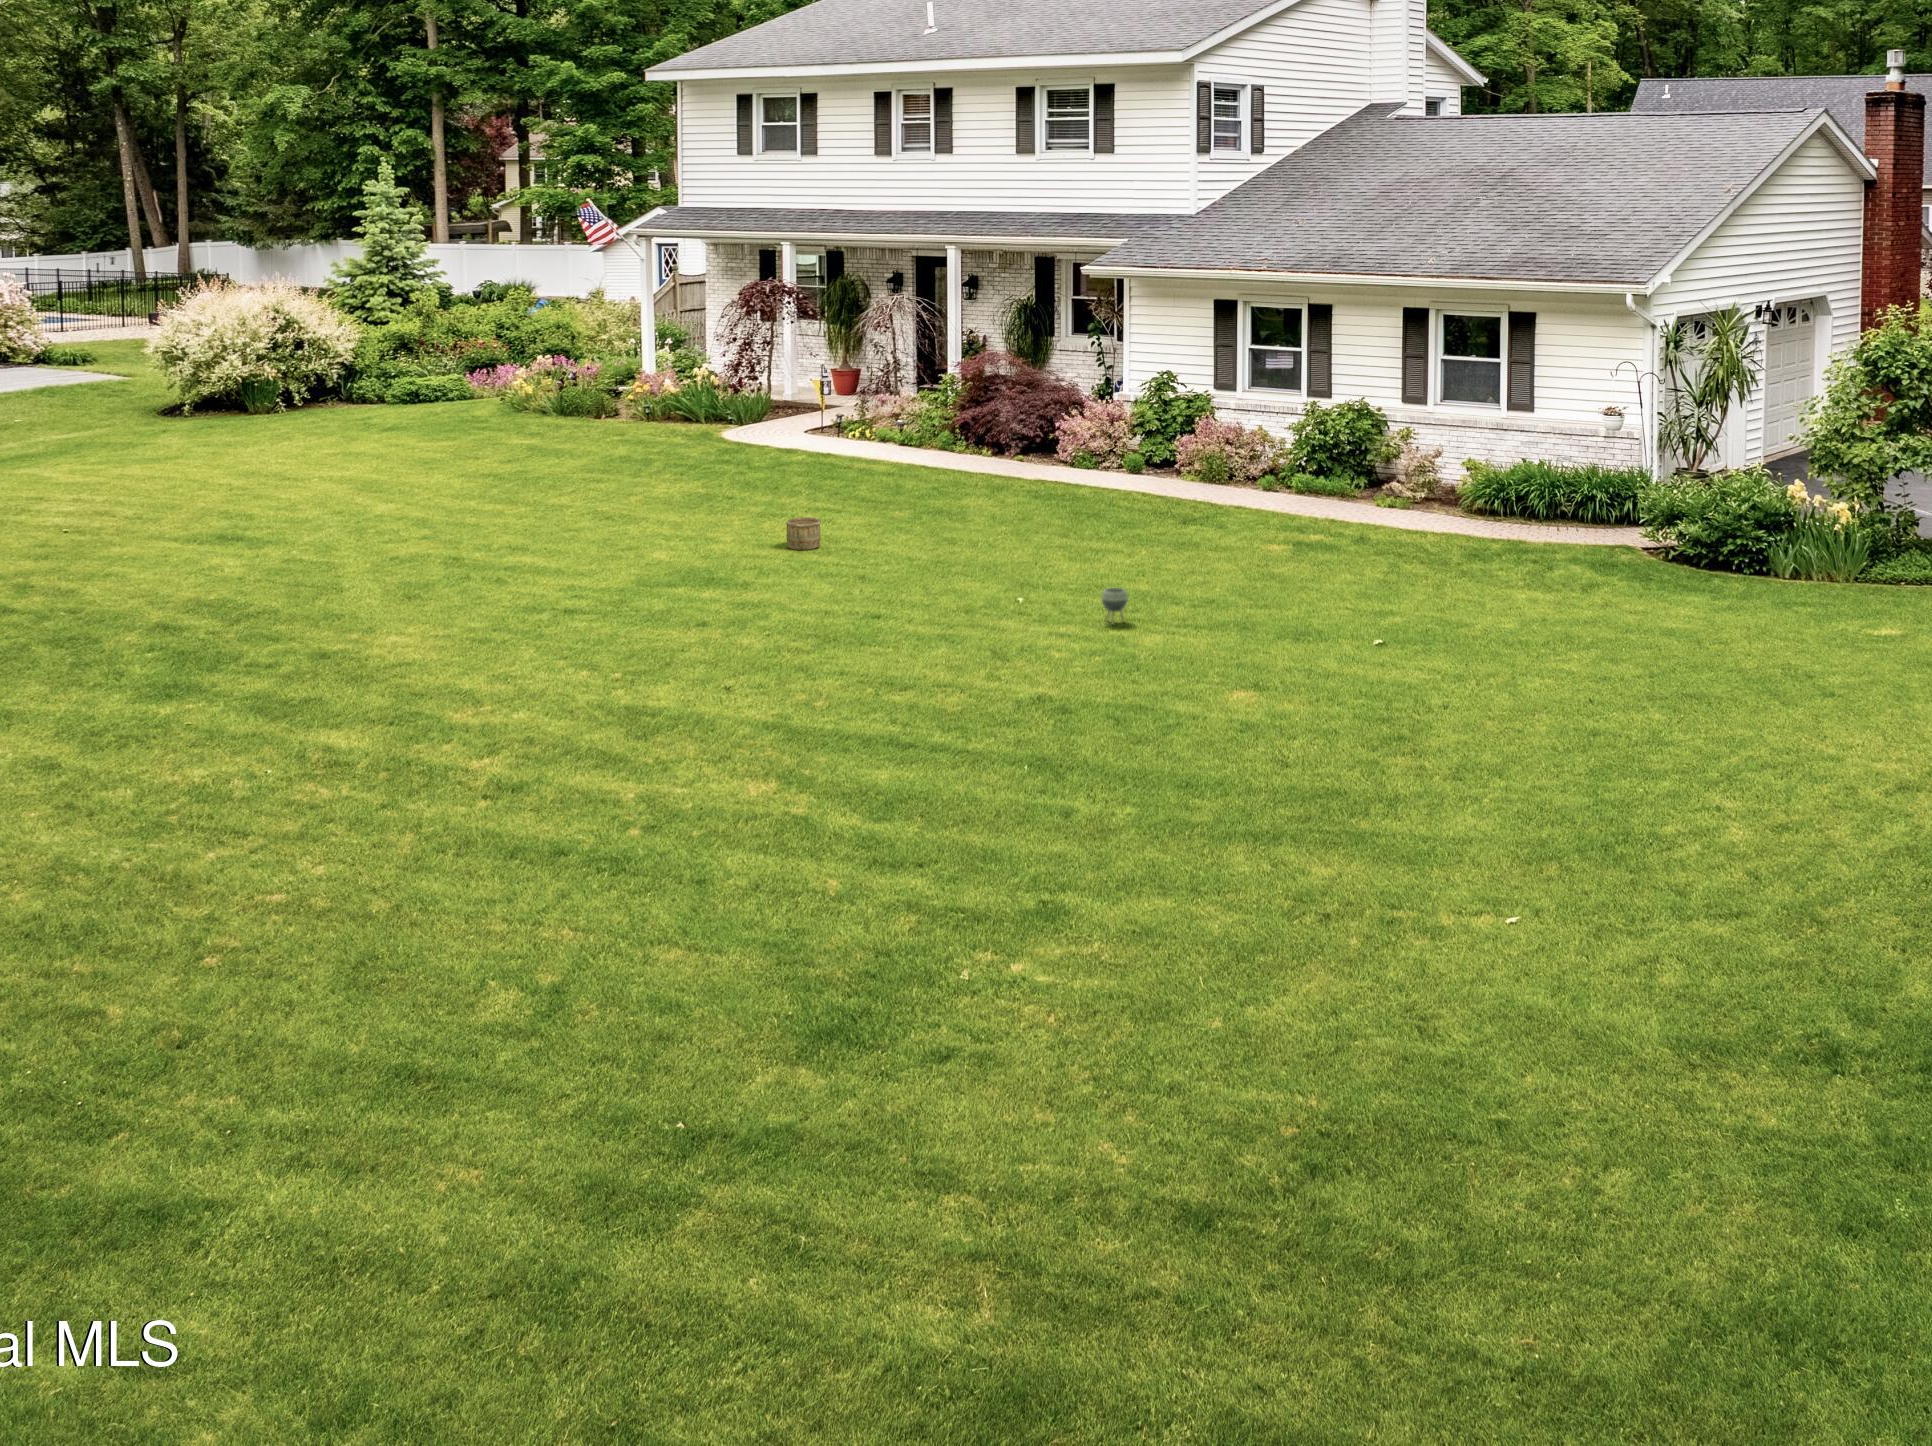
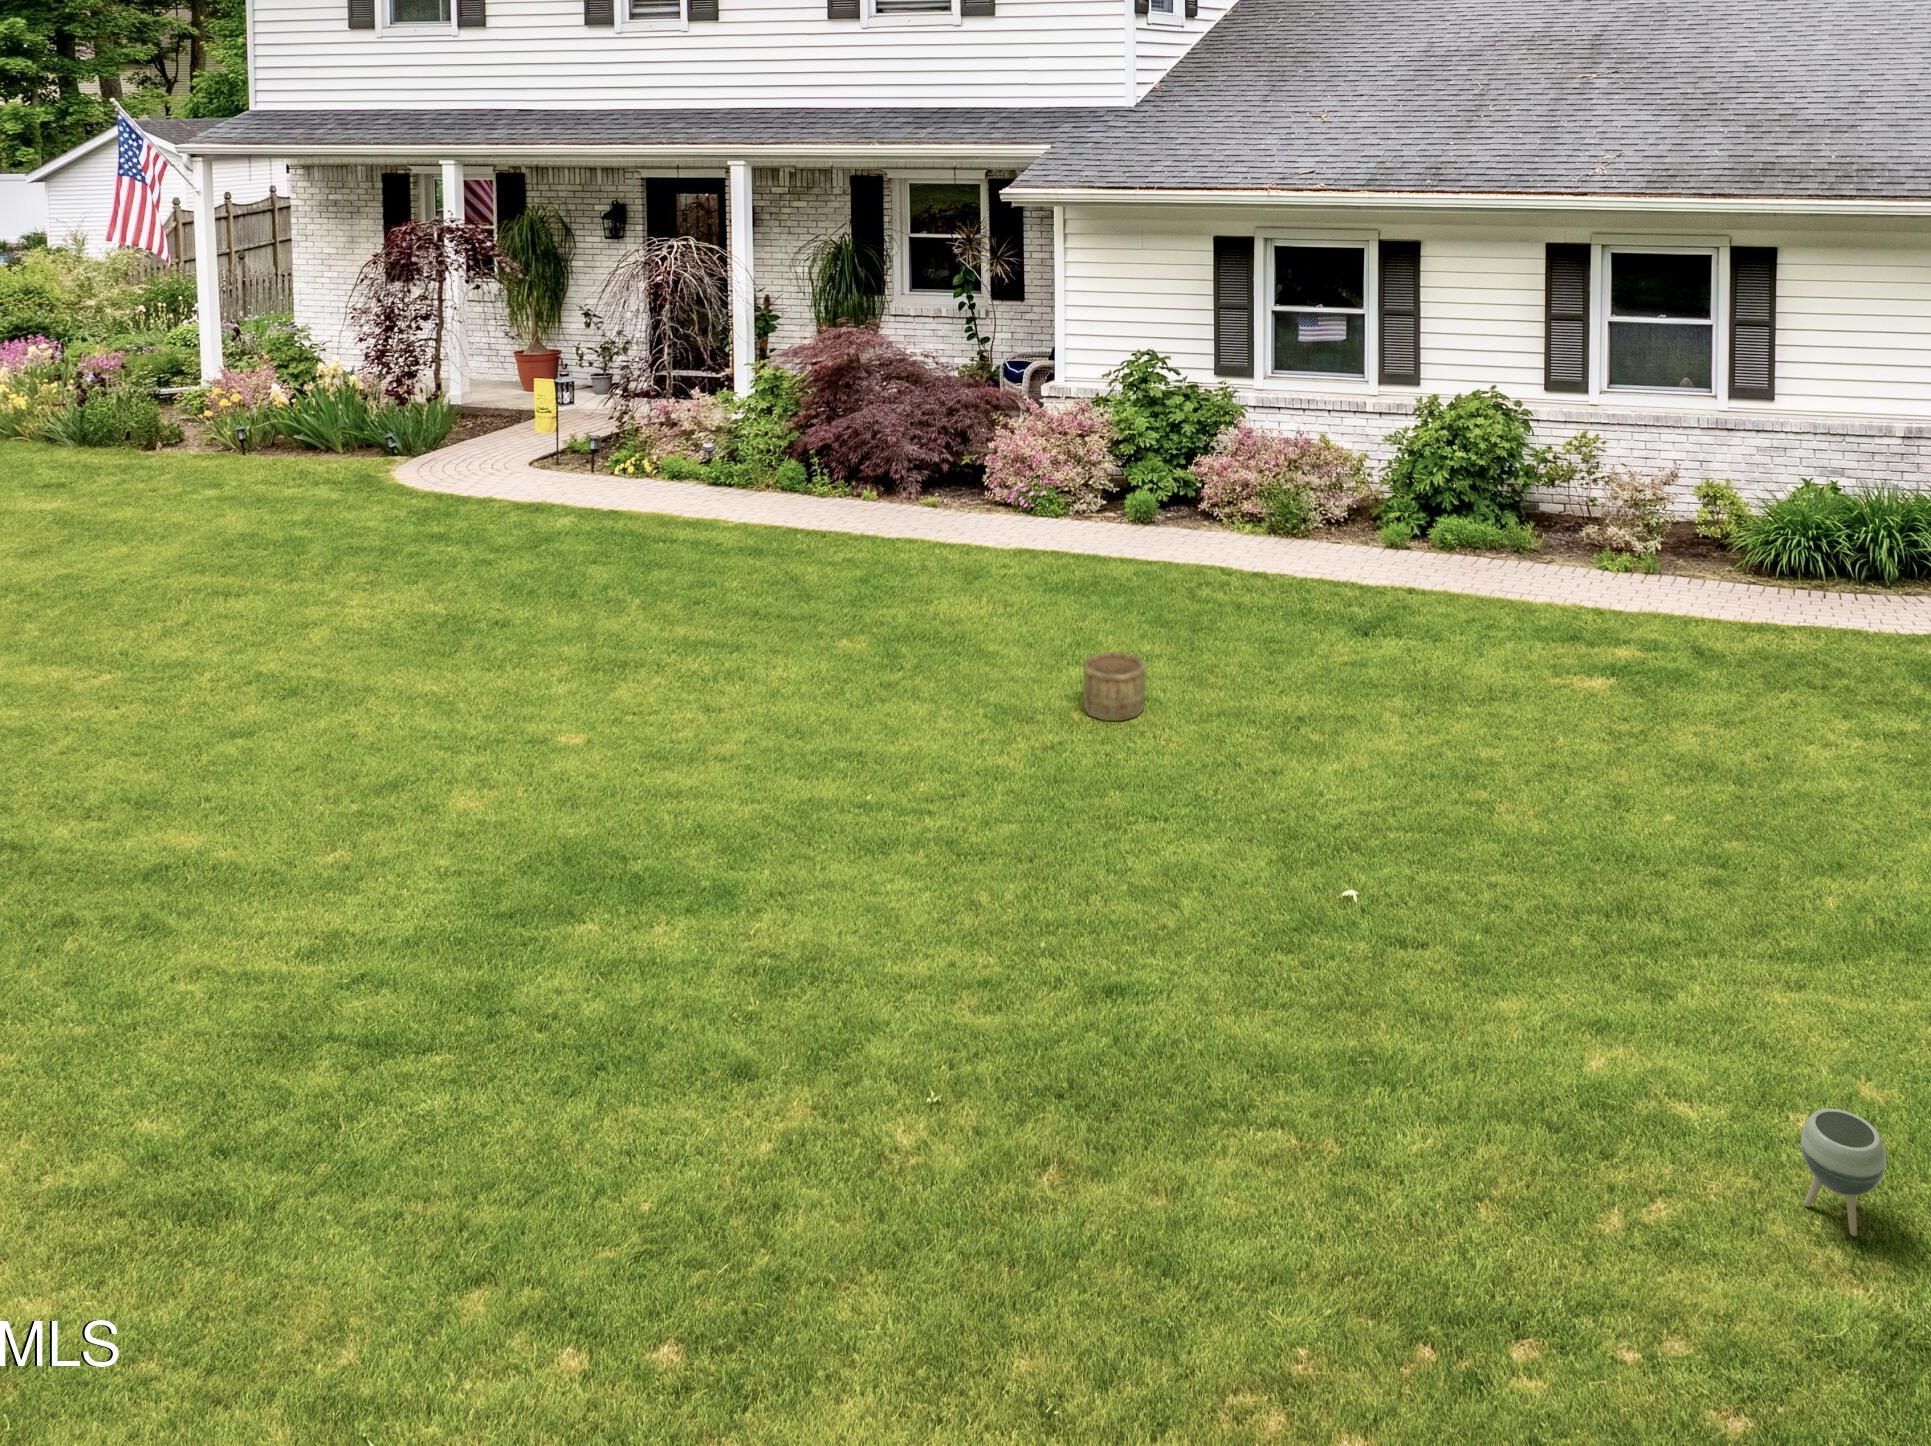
wooden bucket: present [786,517,821,550] -> present [1083,652,1147,721]

